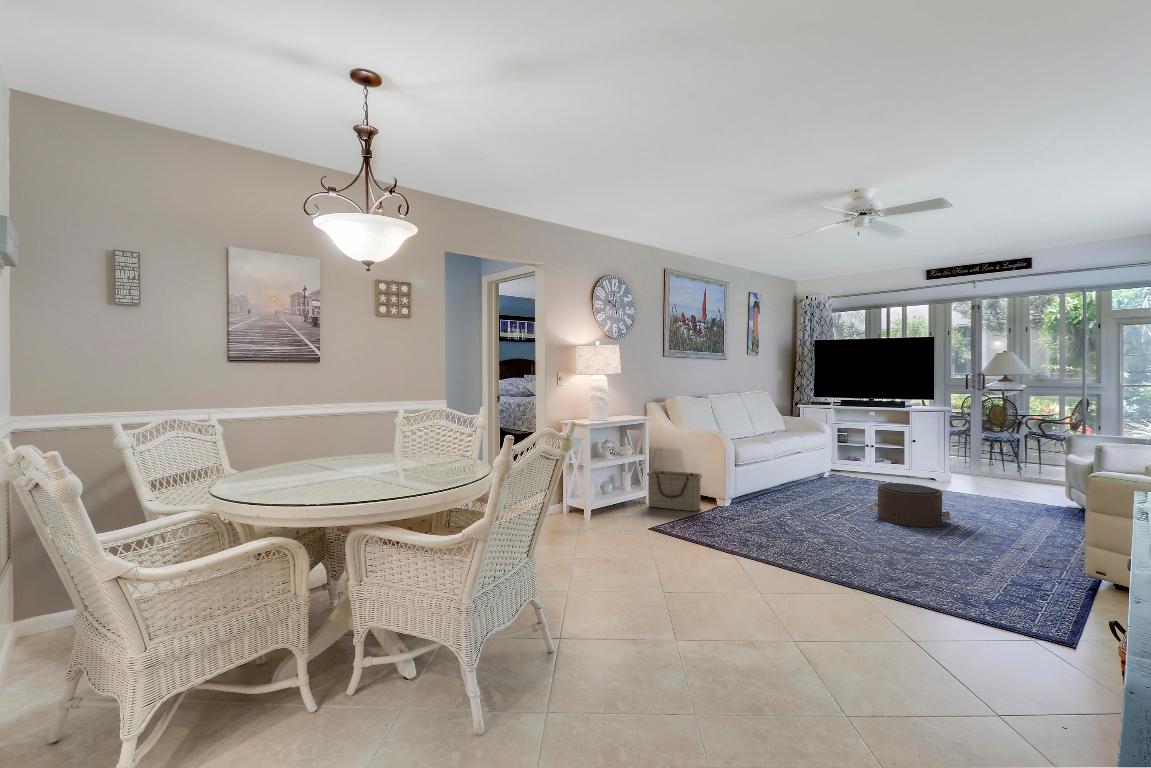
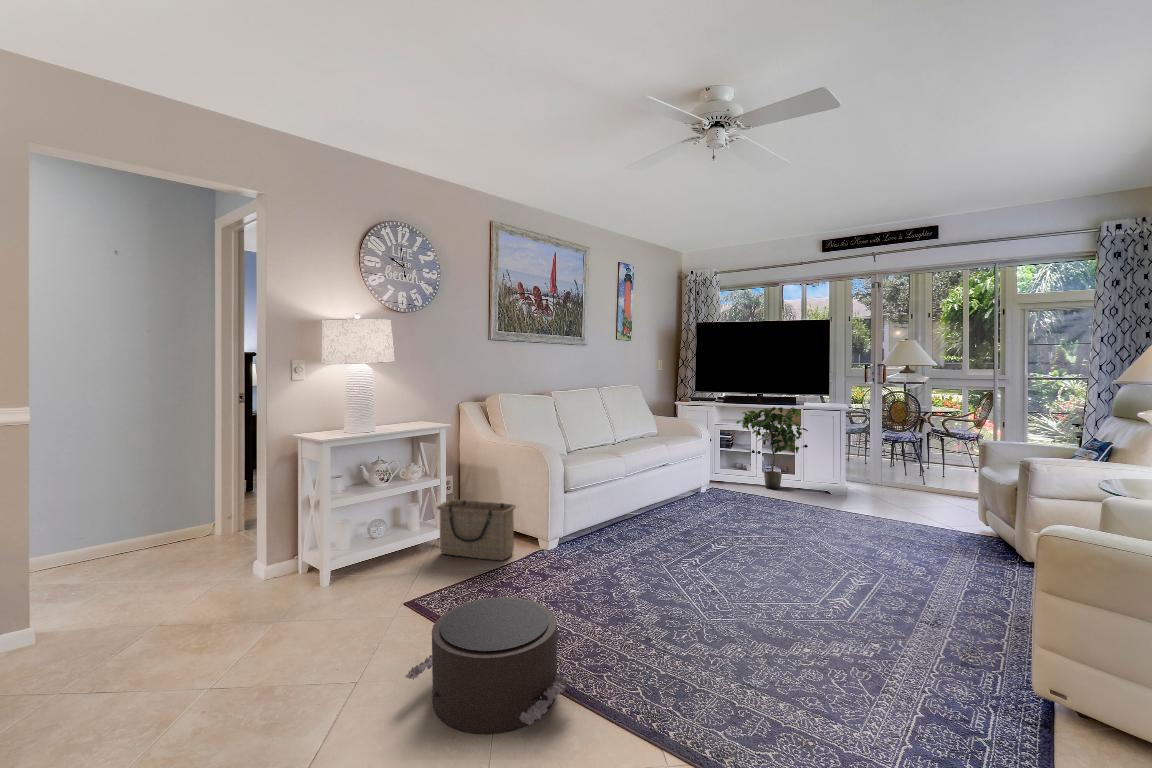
potted plant: none [852,410,916,477] -> present [736,407,808,489]
pouf: present [869,483,951,527] -> present [405,597,571,734]

